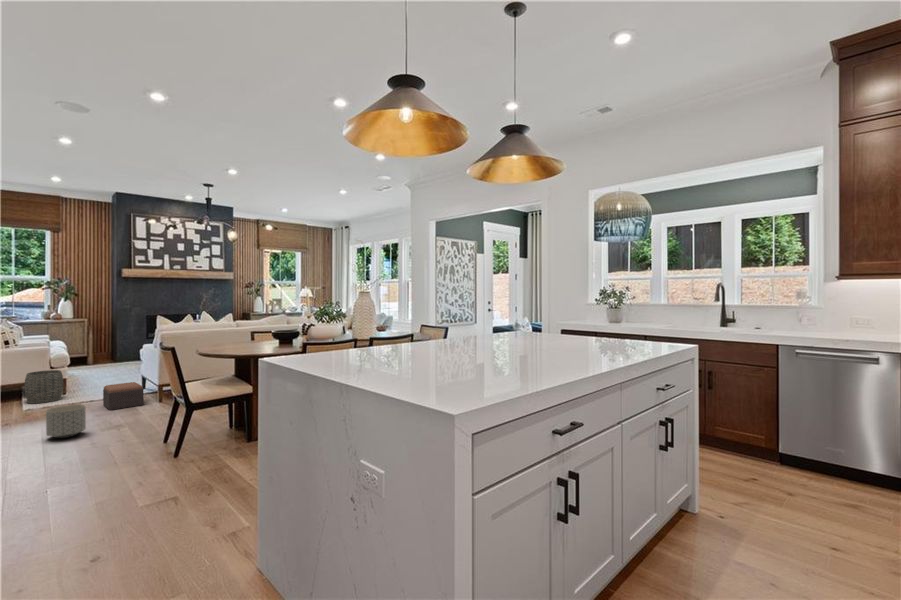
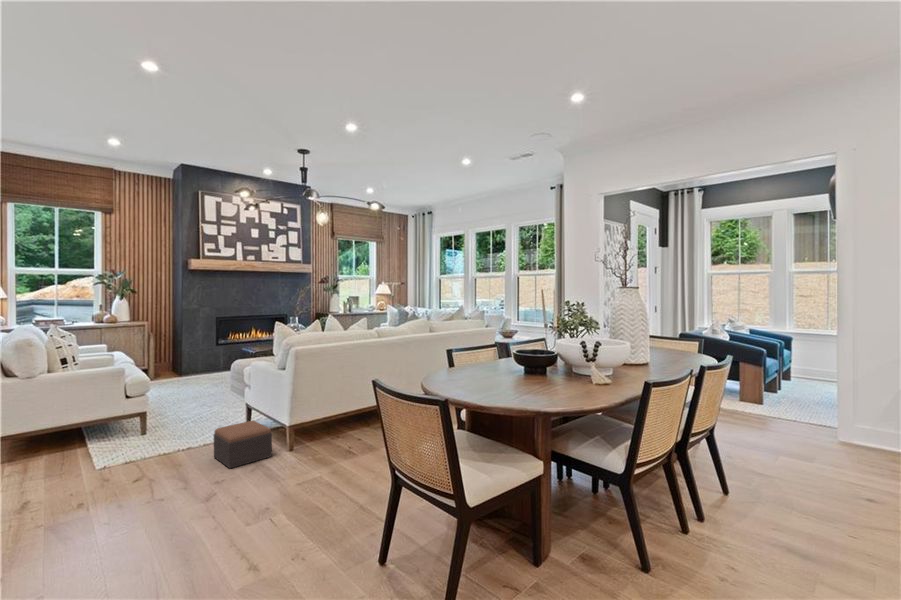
woven basket: present [25,370,63,404] -> none [96,401,147,453]
planter: present [46,405,86,438] -> none [169,481,228,547]

